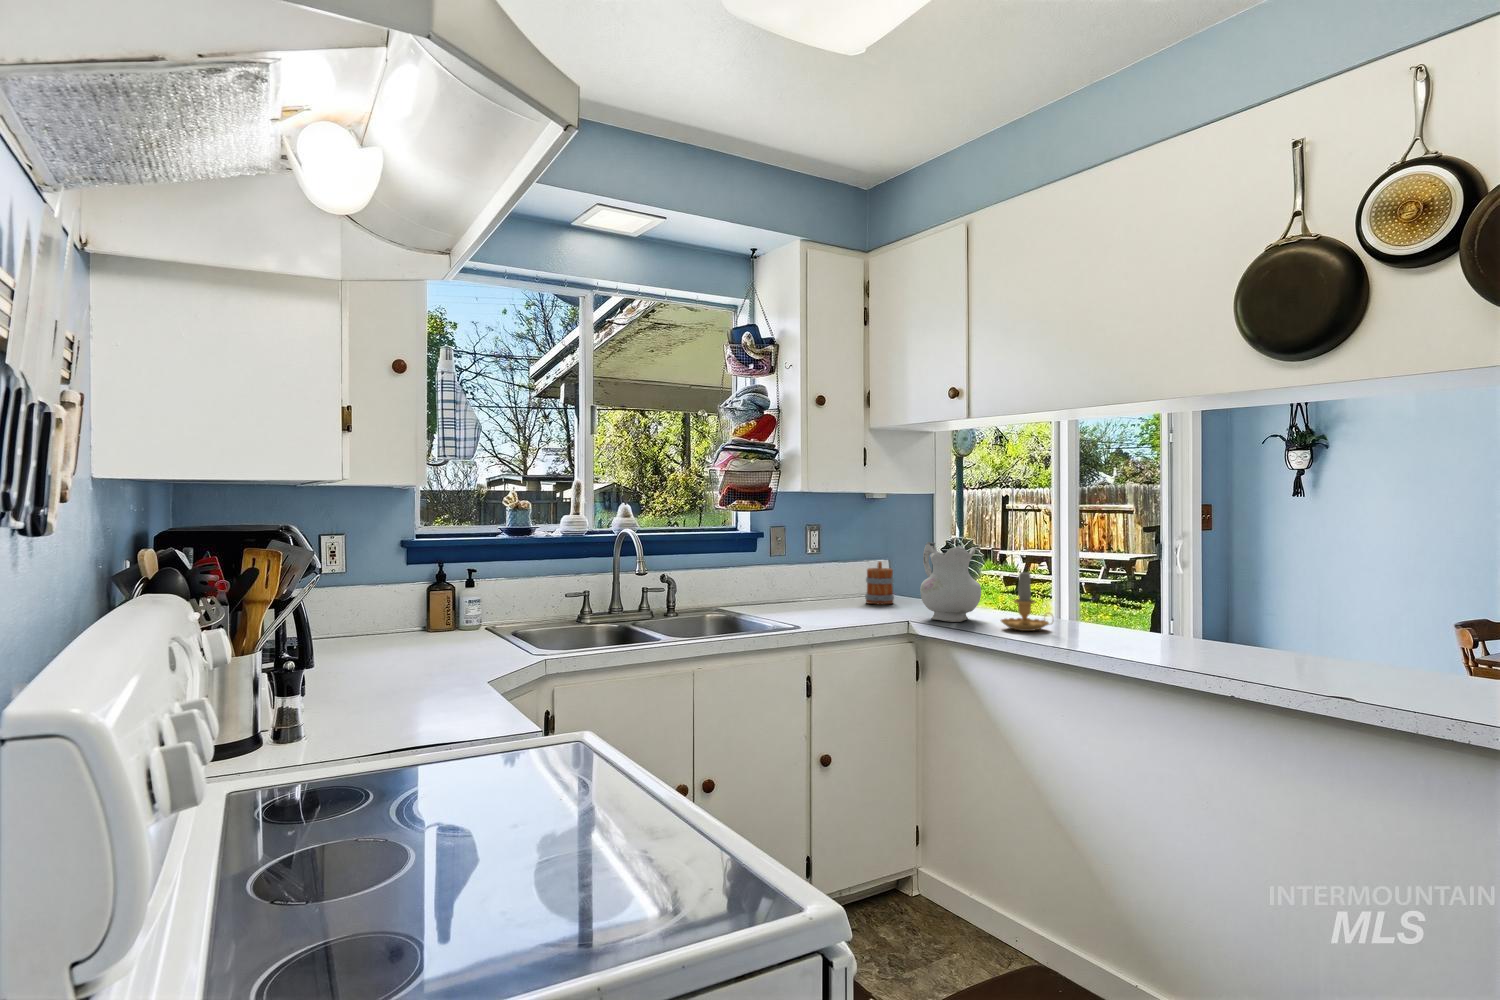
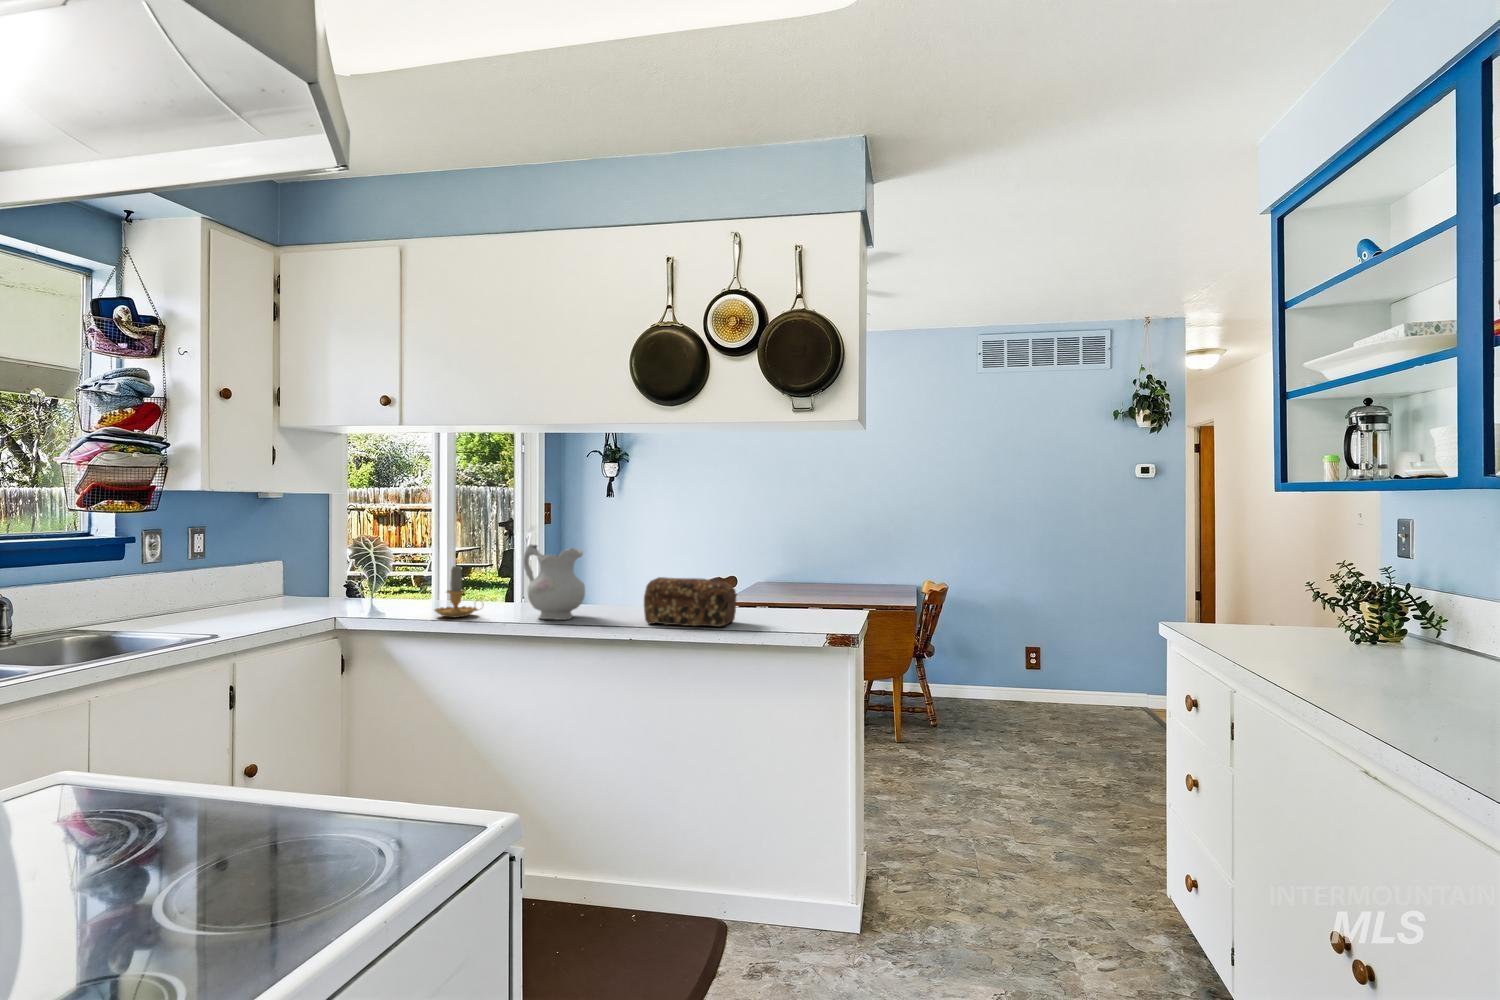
ceramic pitcher: present [920,542,981,622] -> present [523,544,585,620]
mug: present [865,562,894,604] -> none [268,563,303,607]
bread loaf: none [1259,602,1430,685] -> present [644,577,736,626]

